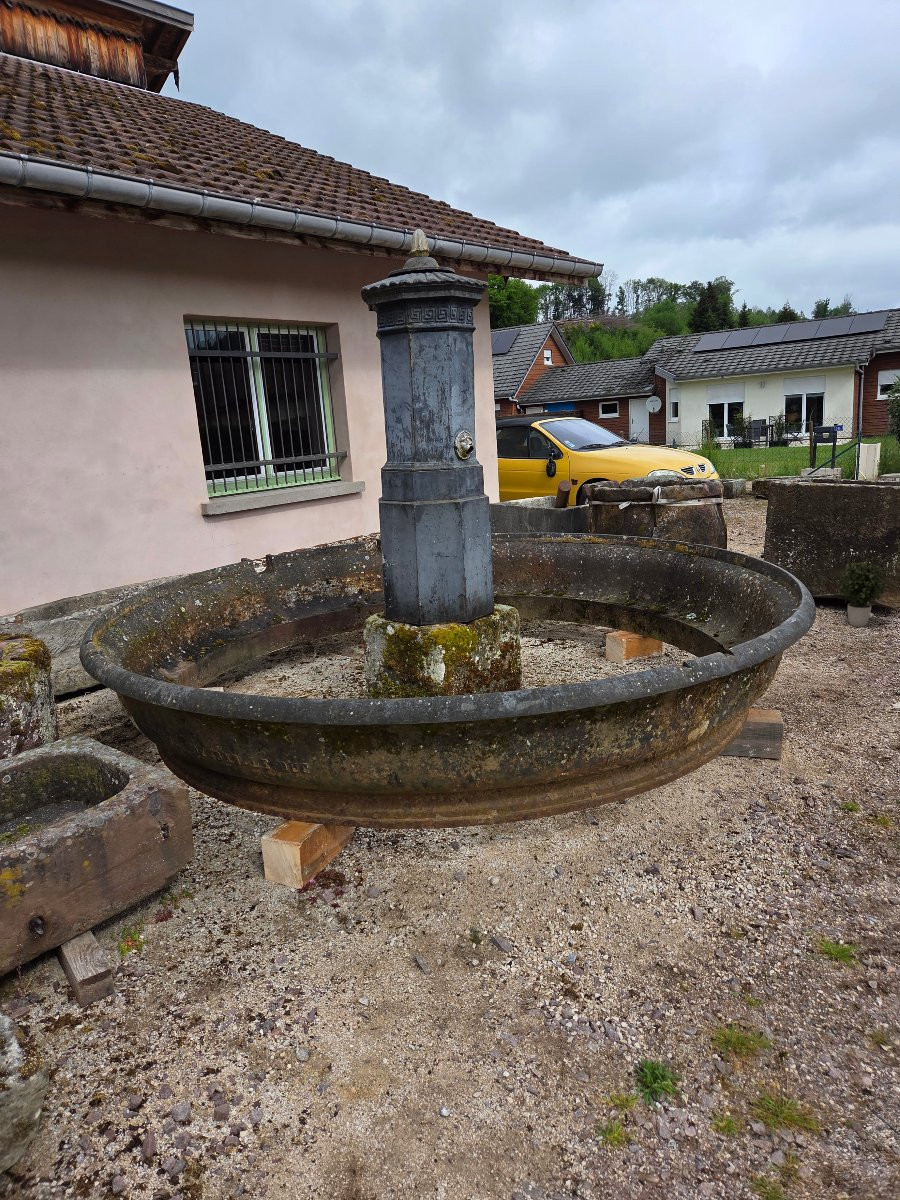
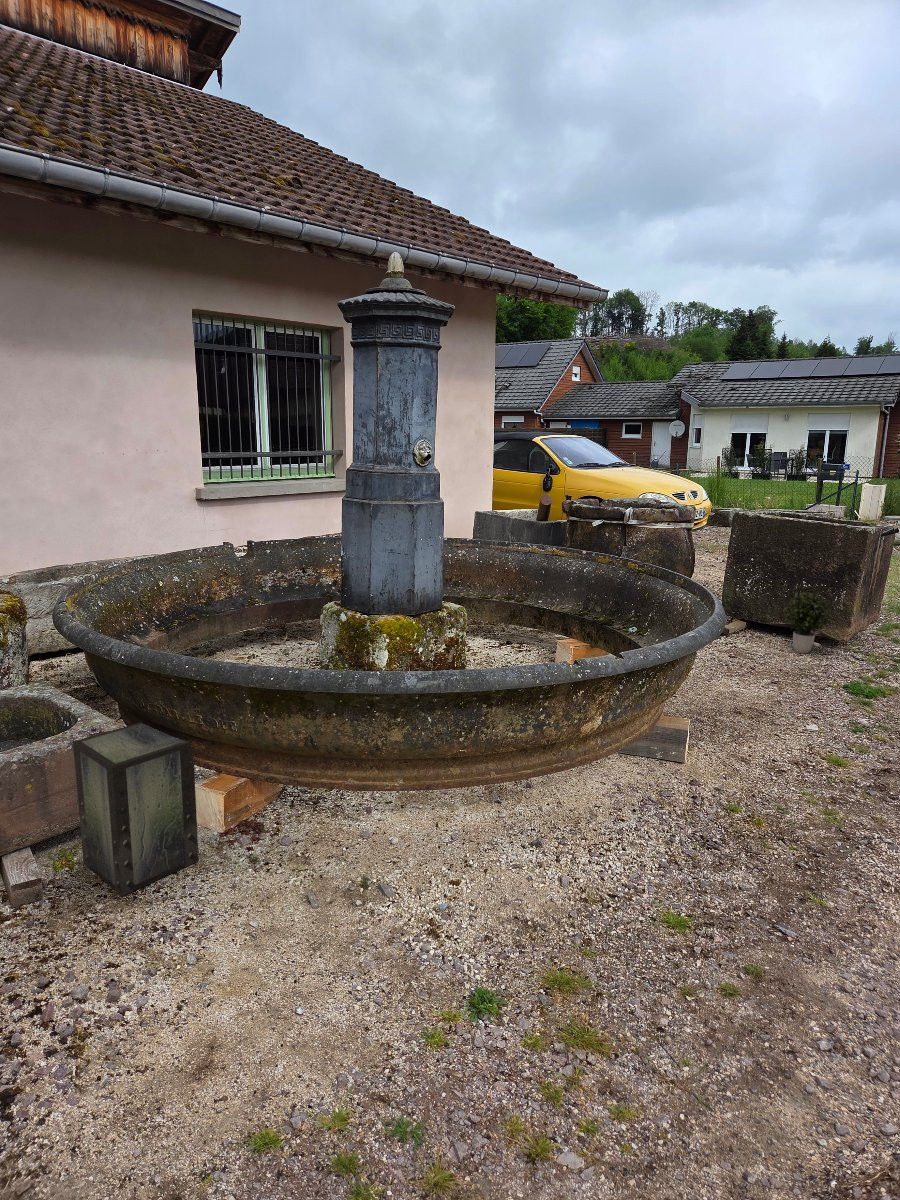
storage box: none [130,771,282,981] -> present [73,722,199,896]

